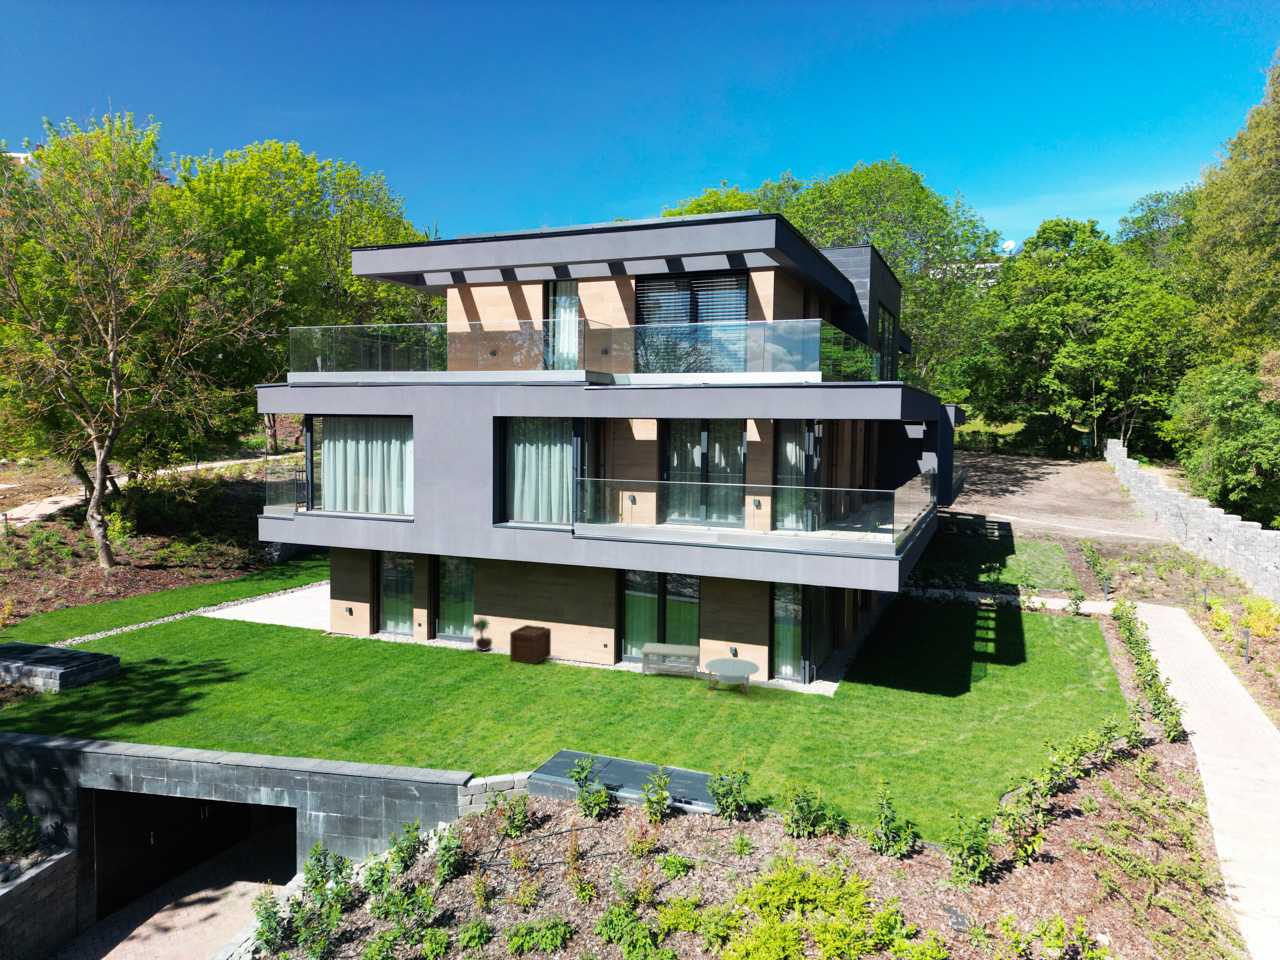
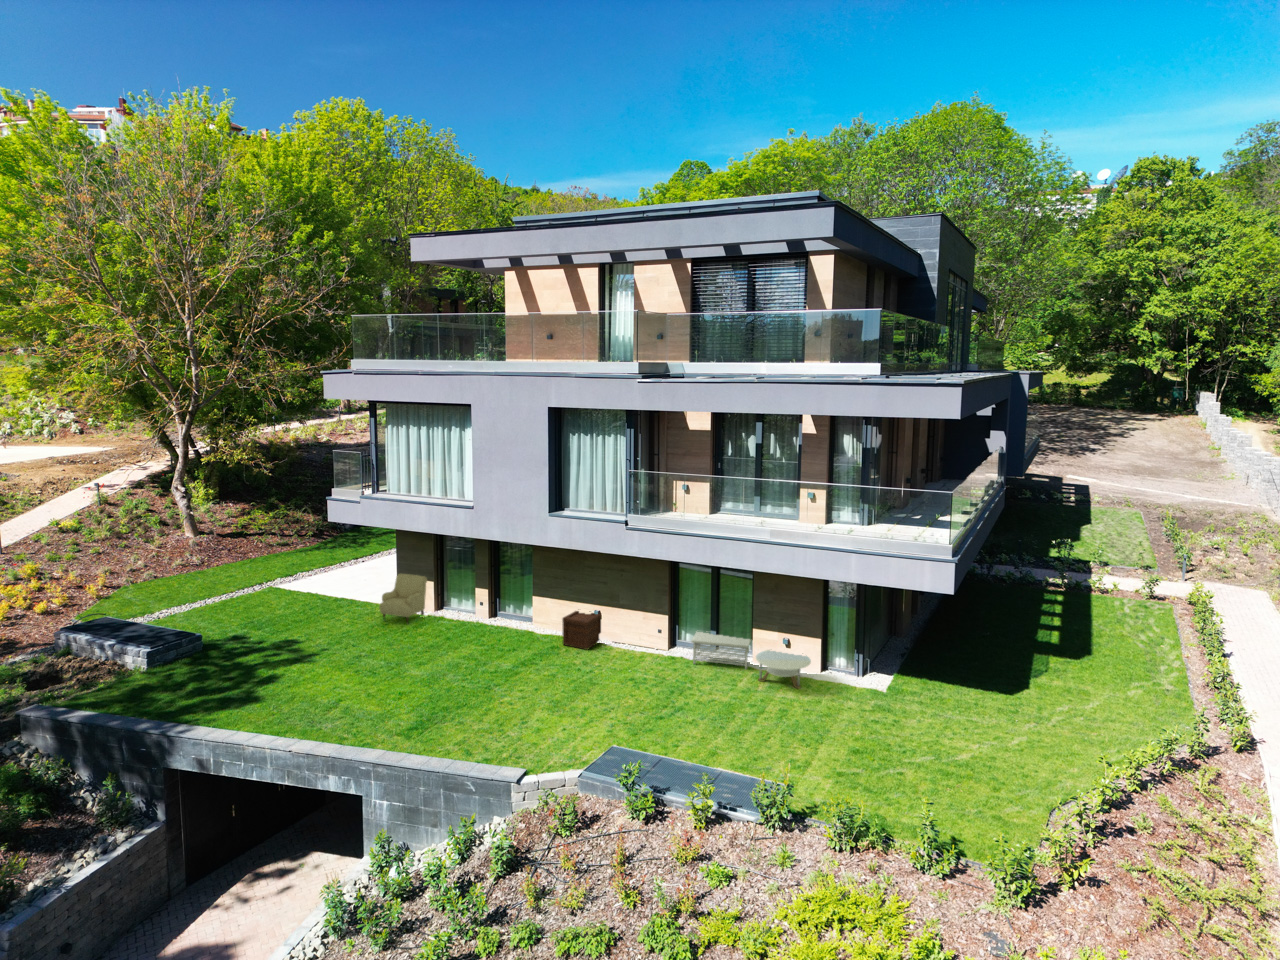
chair: none [321,593,371,644] -> present [379,574,427,623]
potted tree: present [472,618,492,651] -> none [523,598,545,634]

